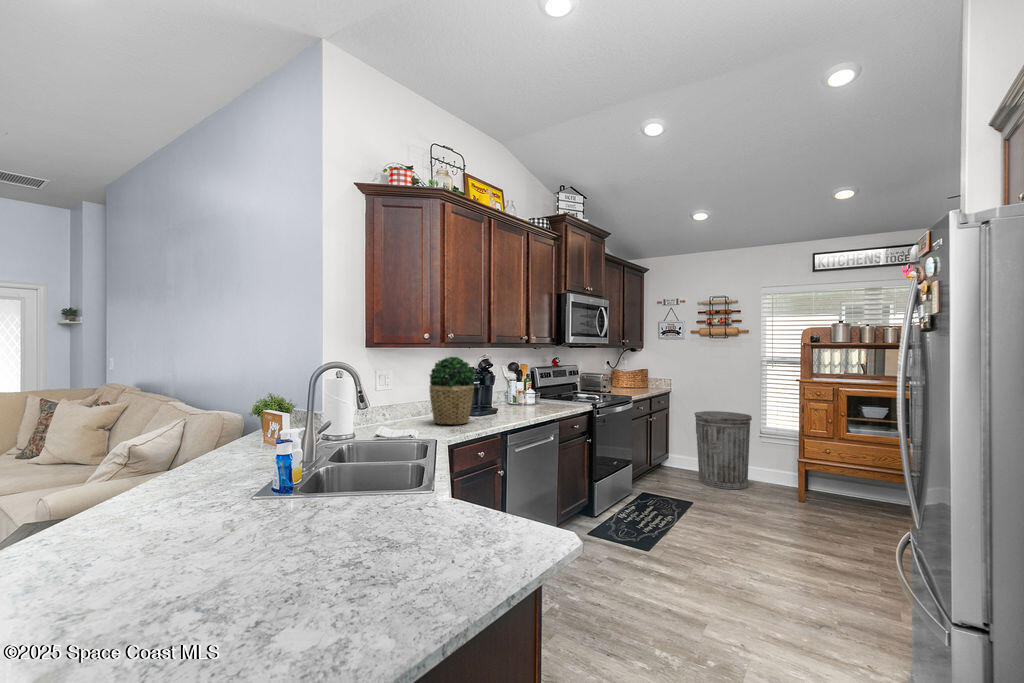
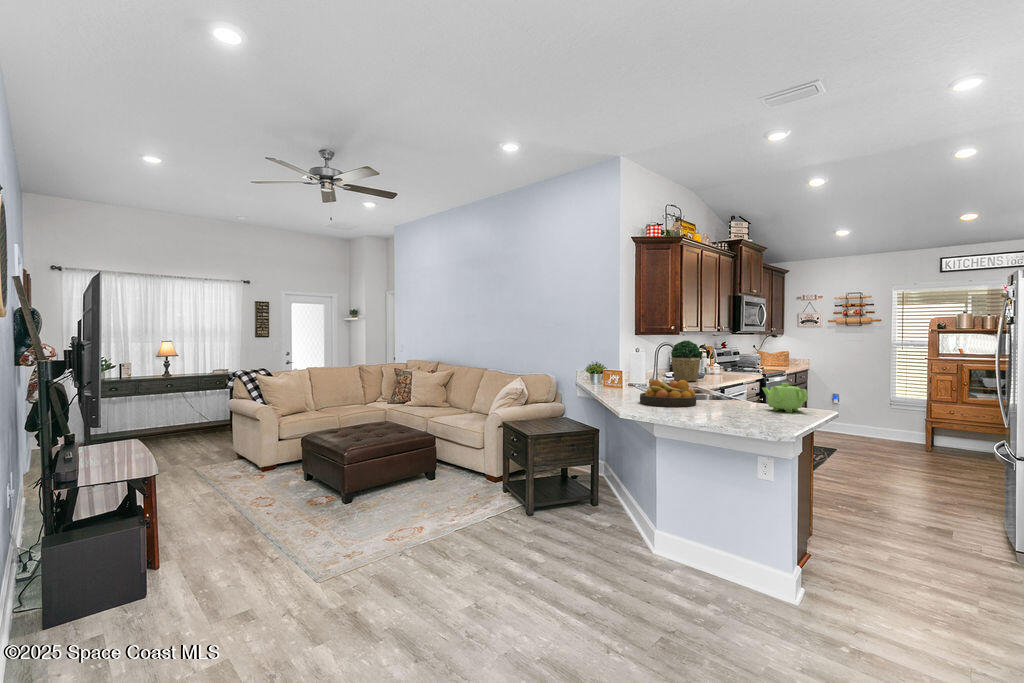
trash can: present [694,411,752,489] -> none [833,384,884,443]
fruit bowl: none [91,464,272,560] -> present [640,379,696,407]
teapot: none [349,493,469,597] -> present [762,383,808,412]

